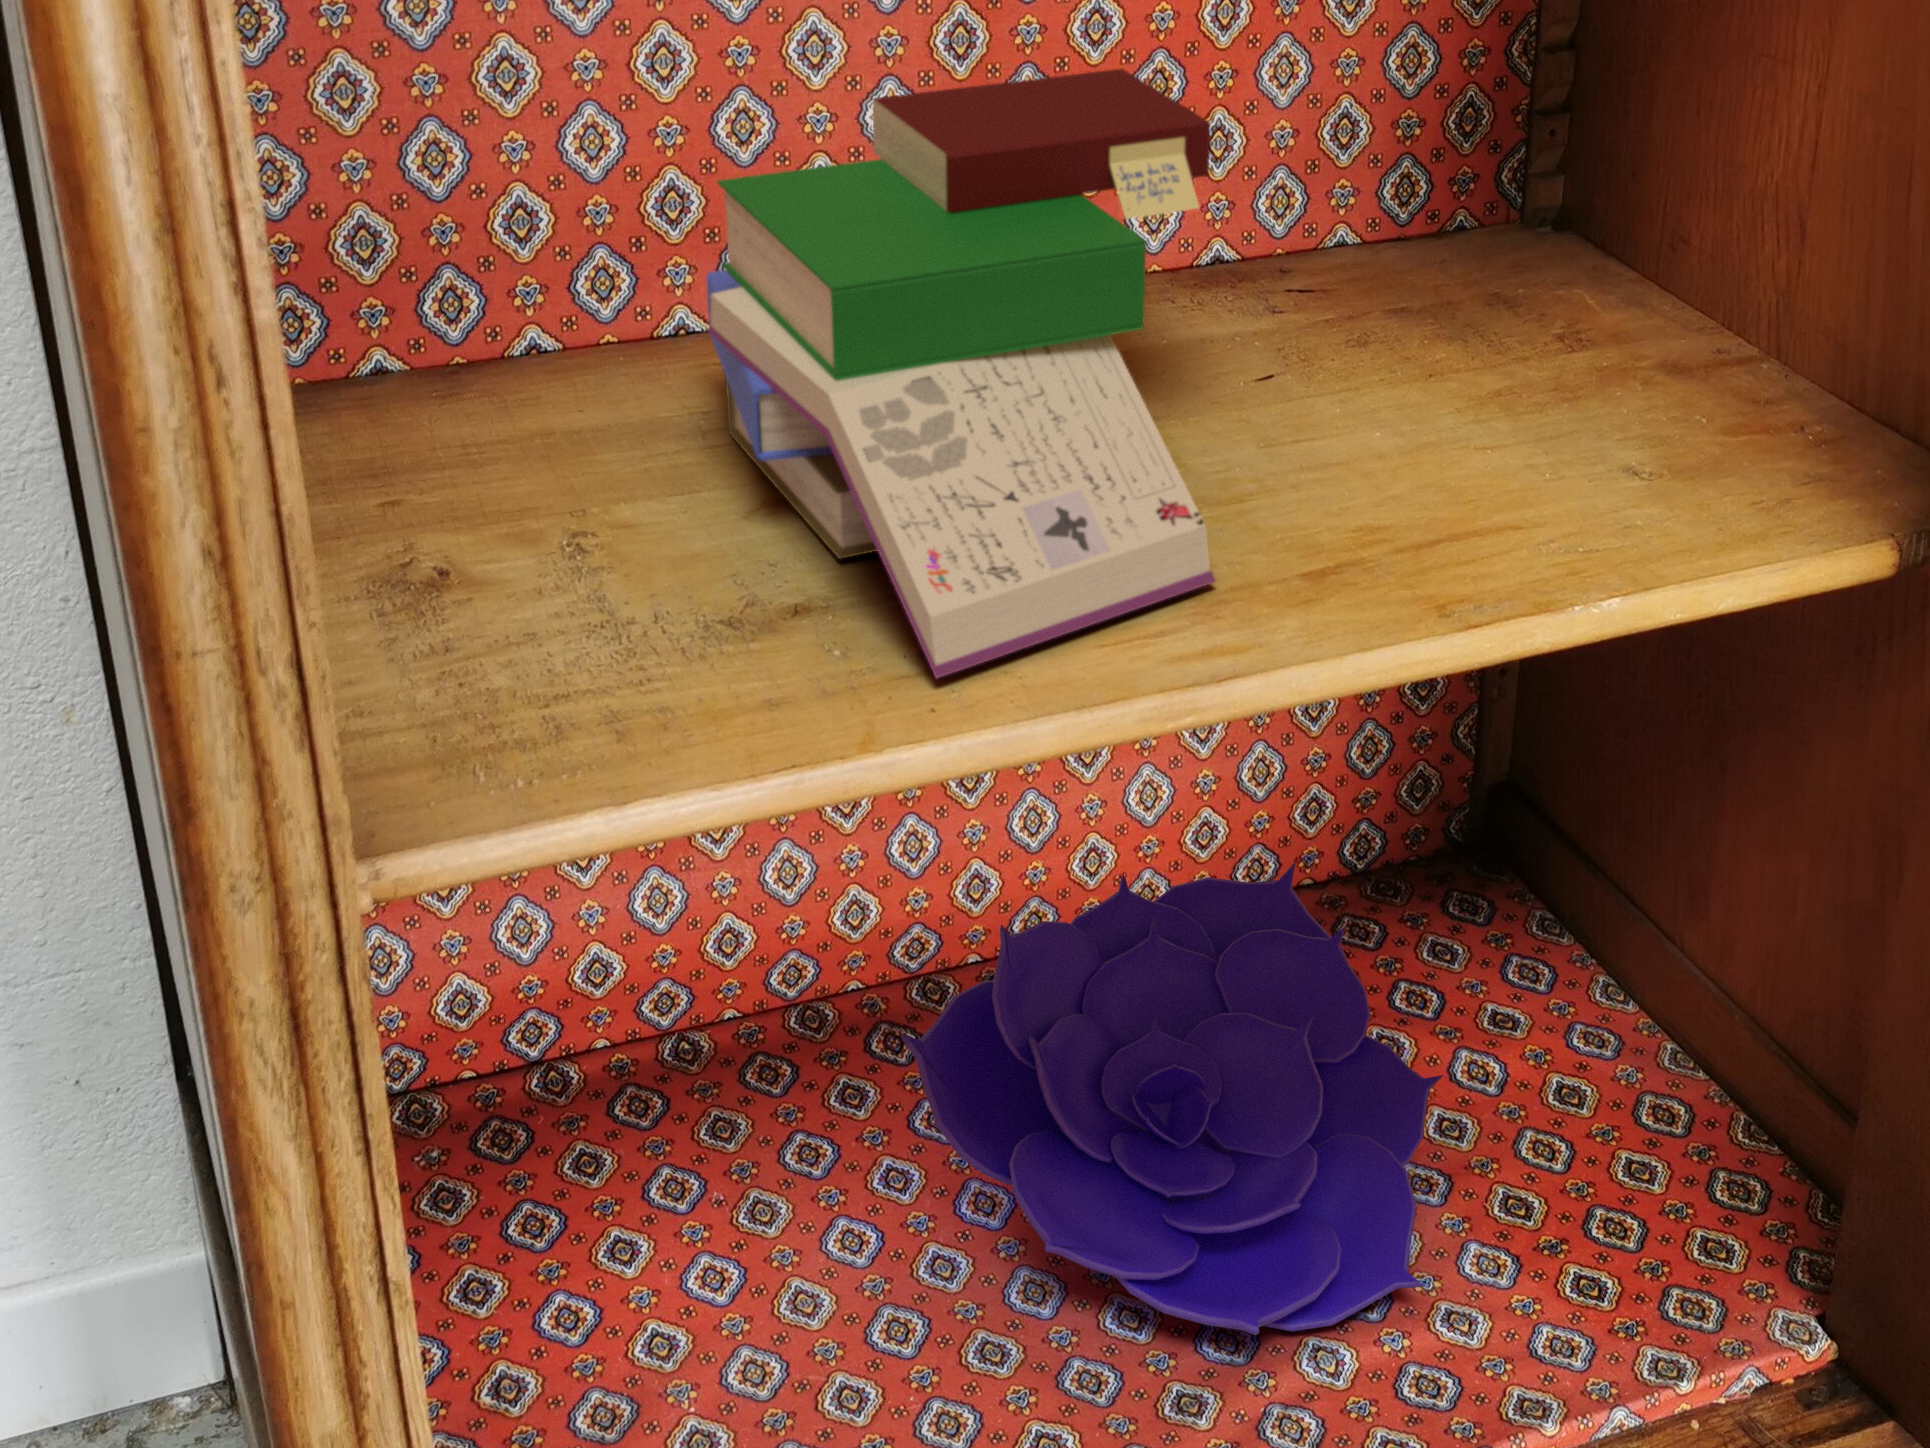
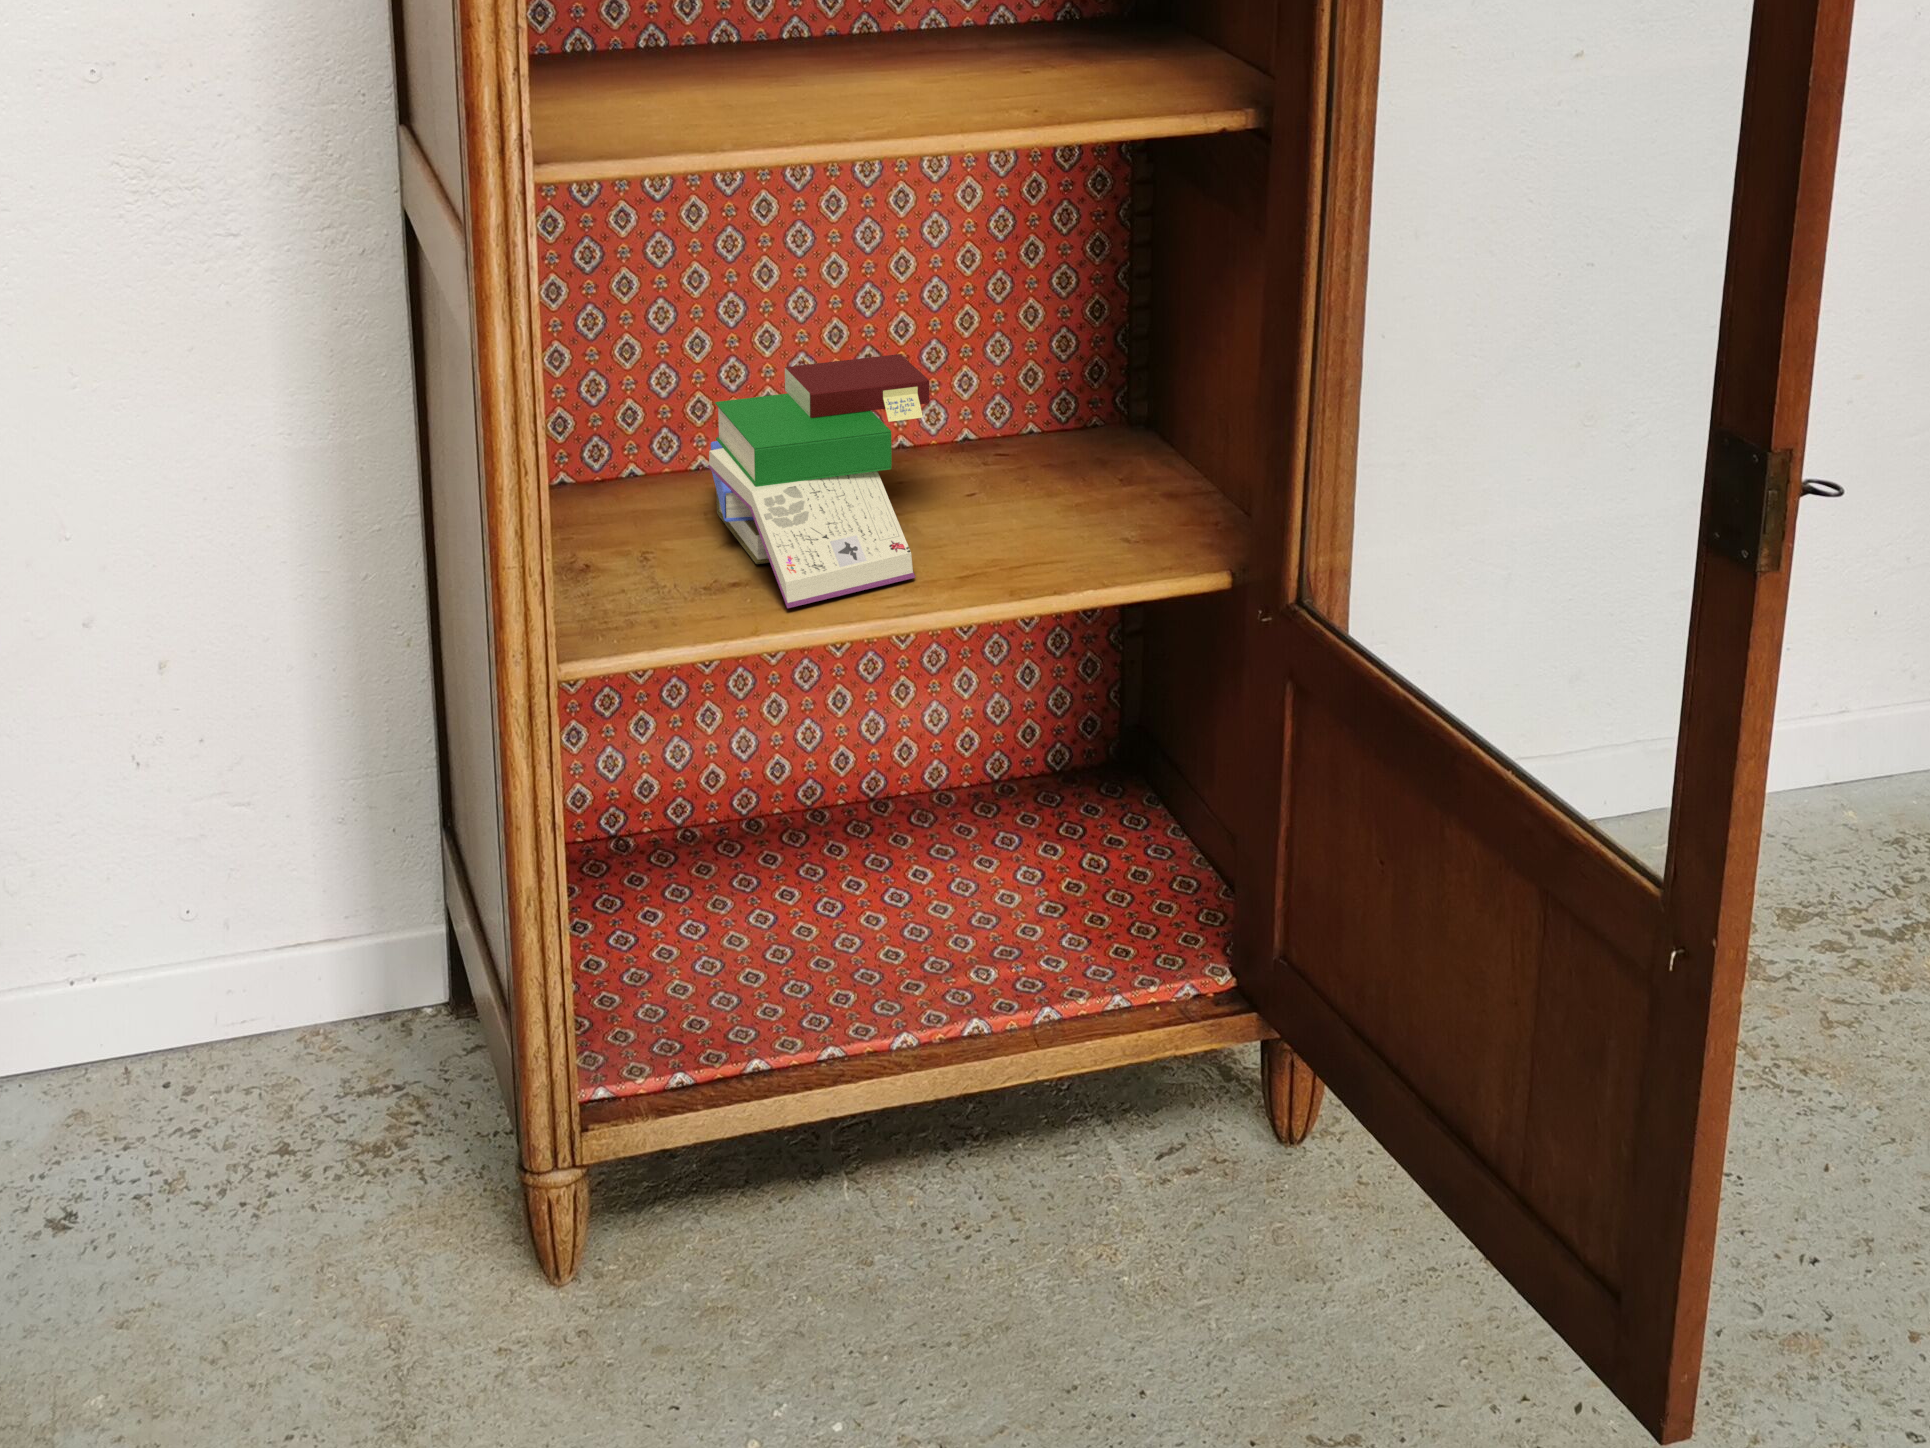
decorative bowl: present [901,862,1443,1335] -> none [789,746,1060,959]

